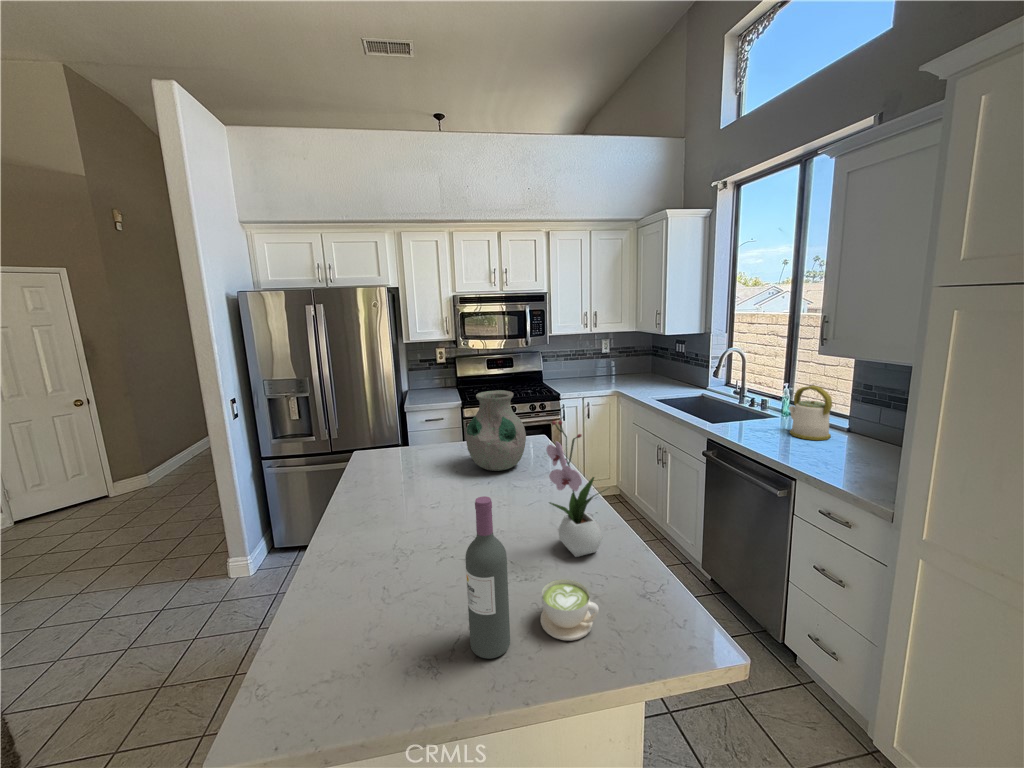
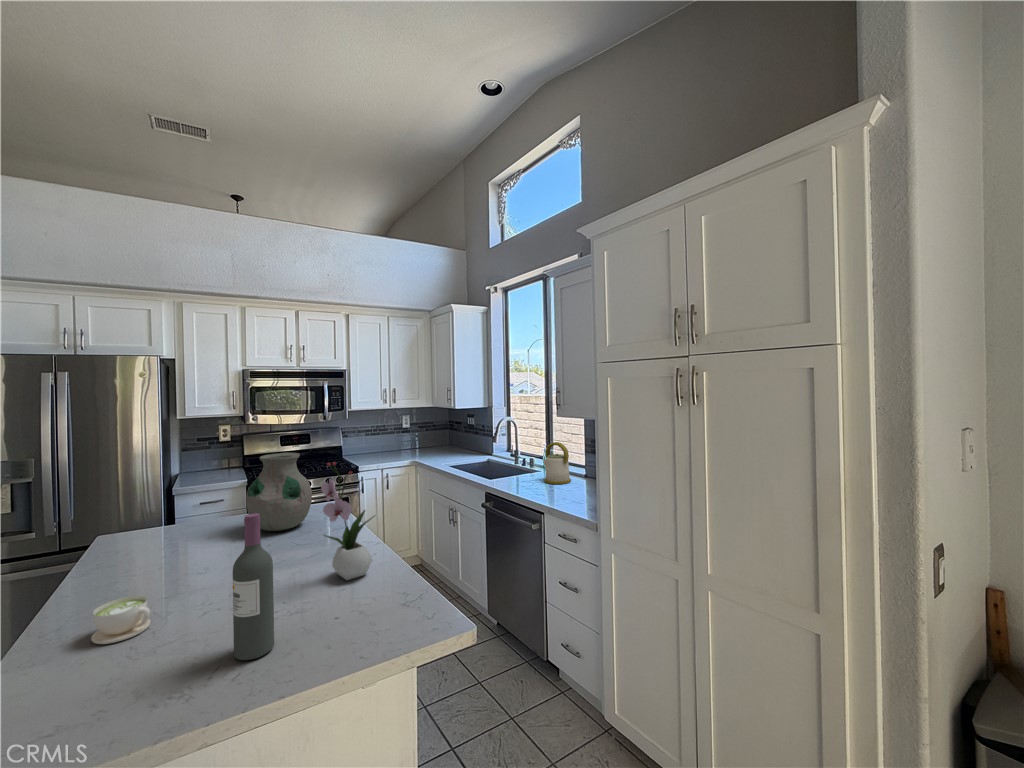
coffee cup: present [541,579,599,640] -> present [91,596,150,644]

